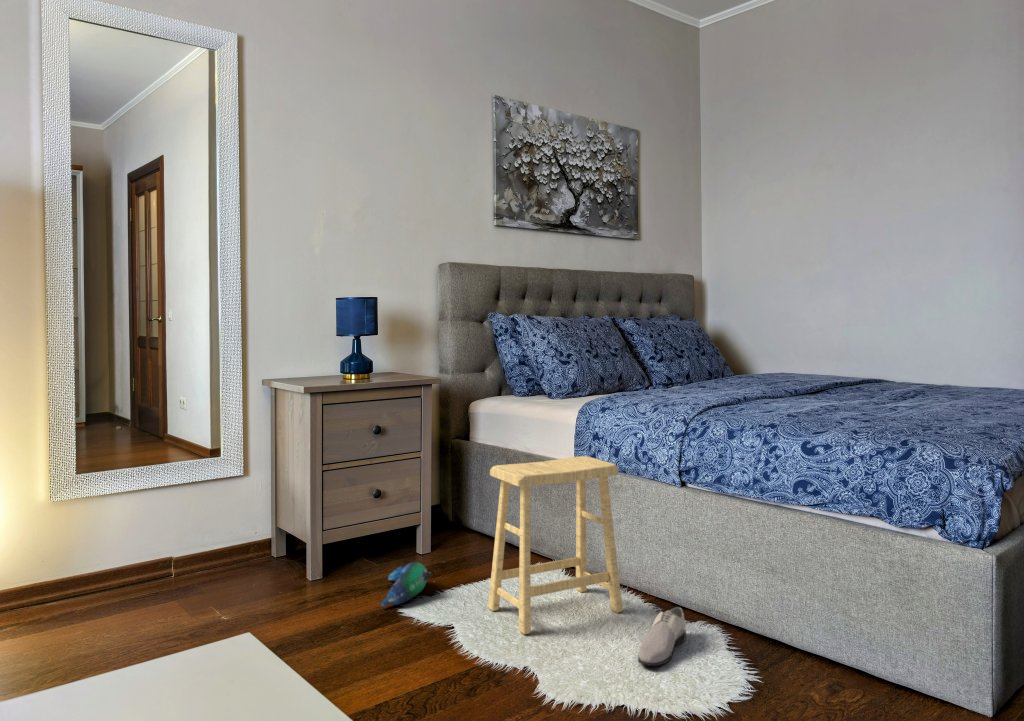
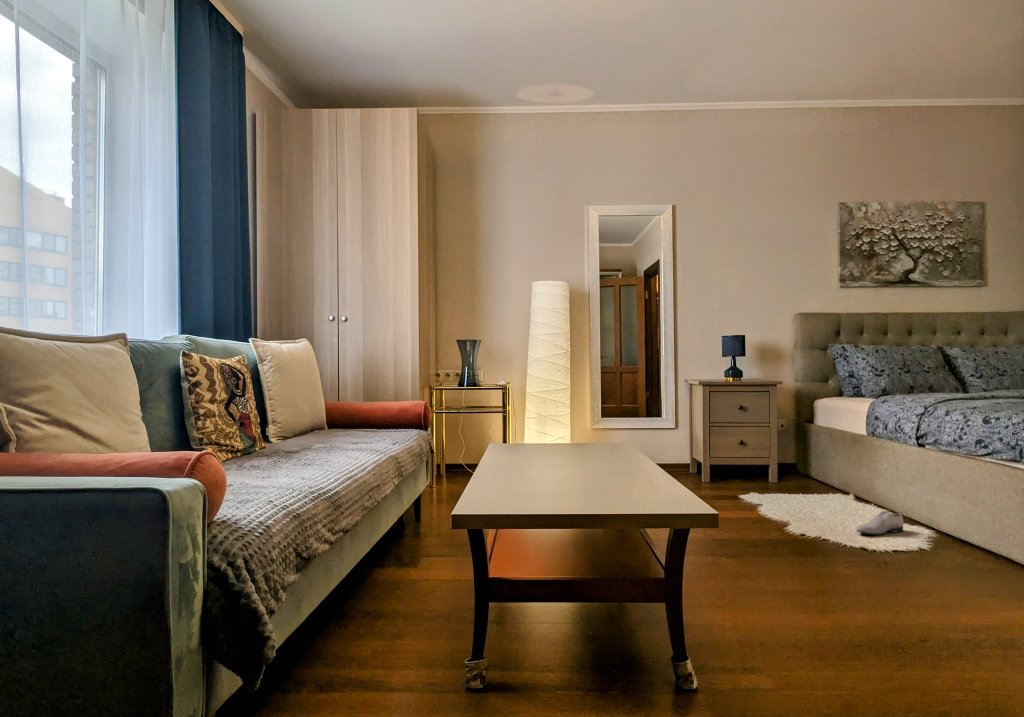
footstool: present [488,456,623,634] -> none [790,425,874,518]
plush toy: present [381,562,431,607] -> none [731,480,762,498]

